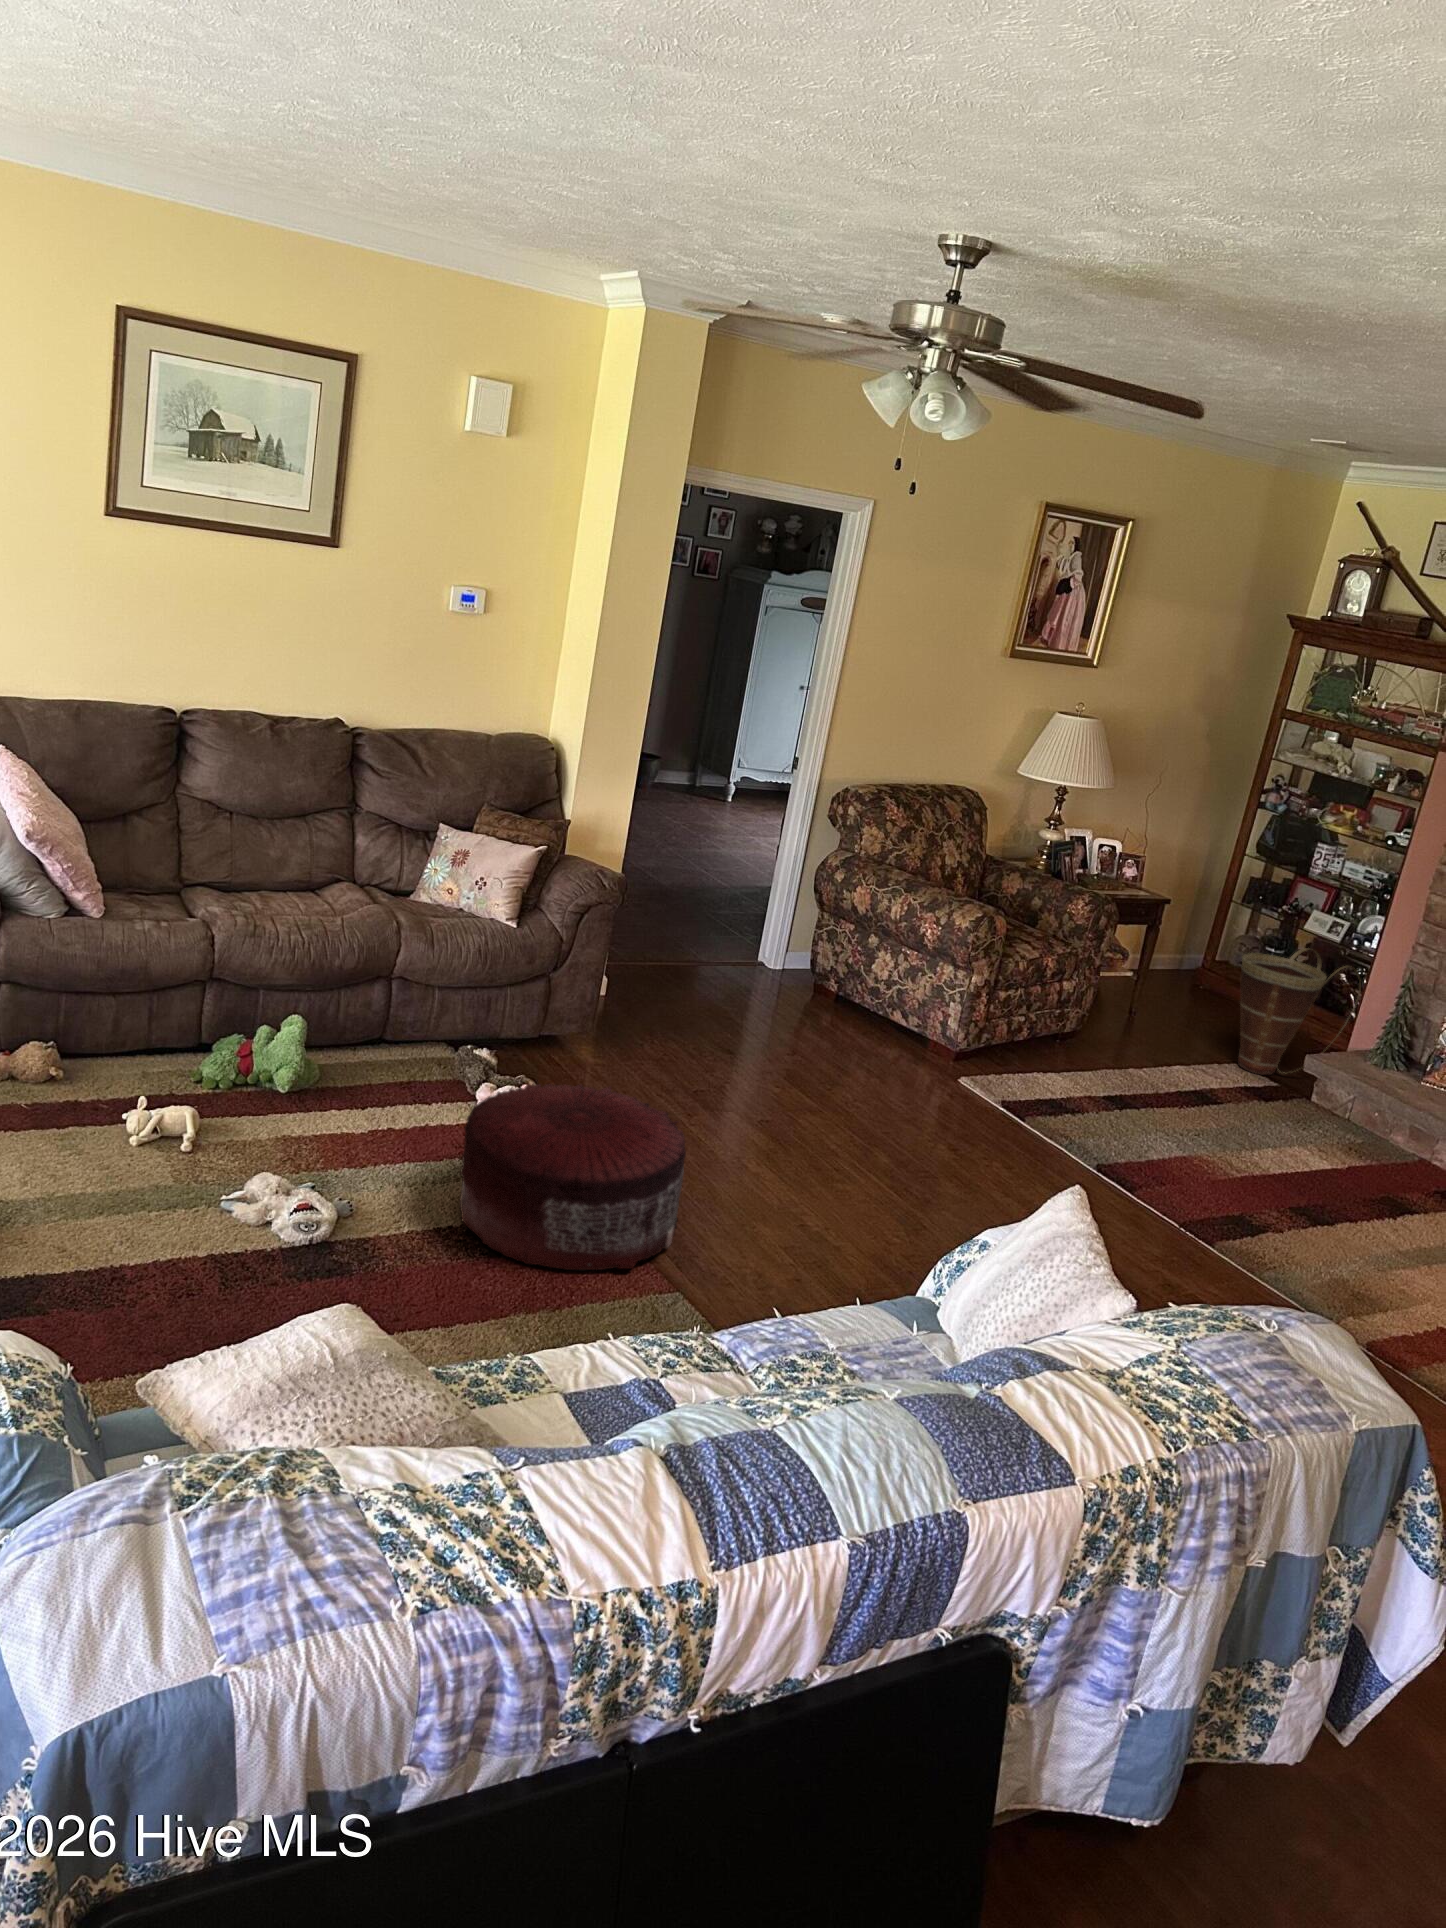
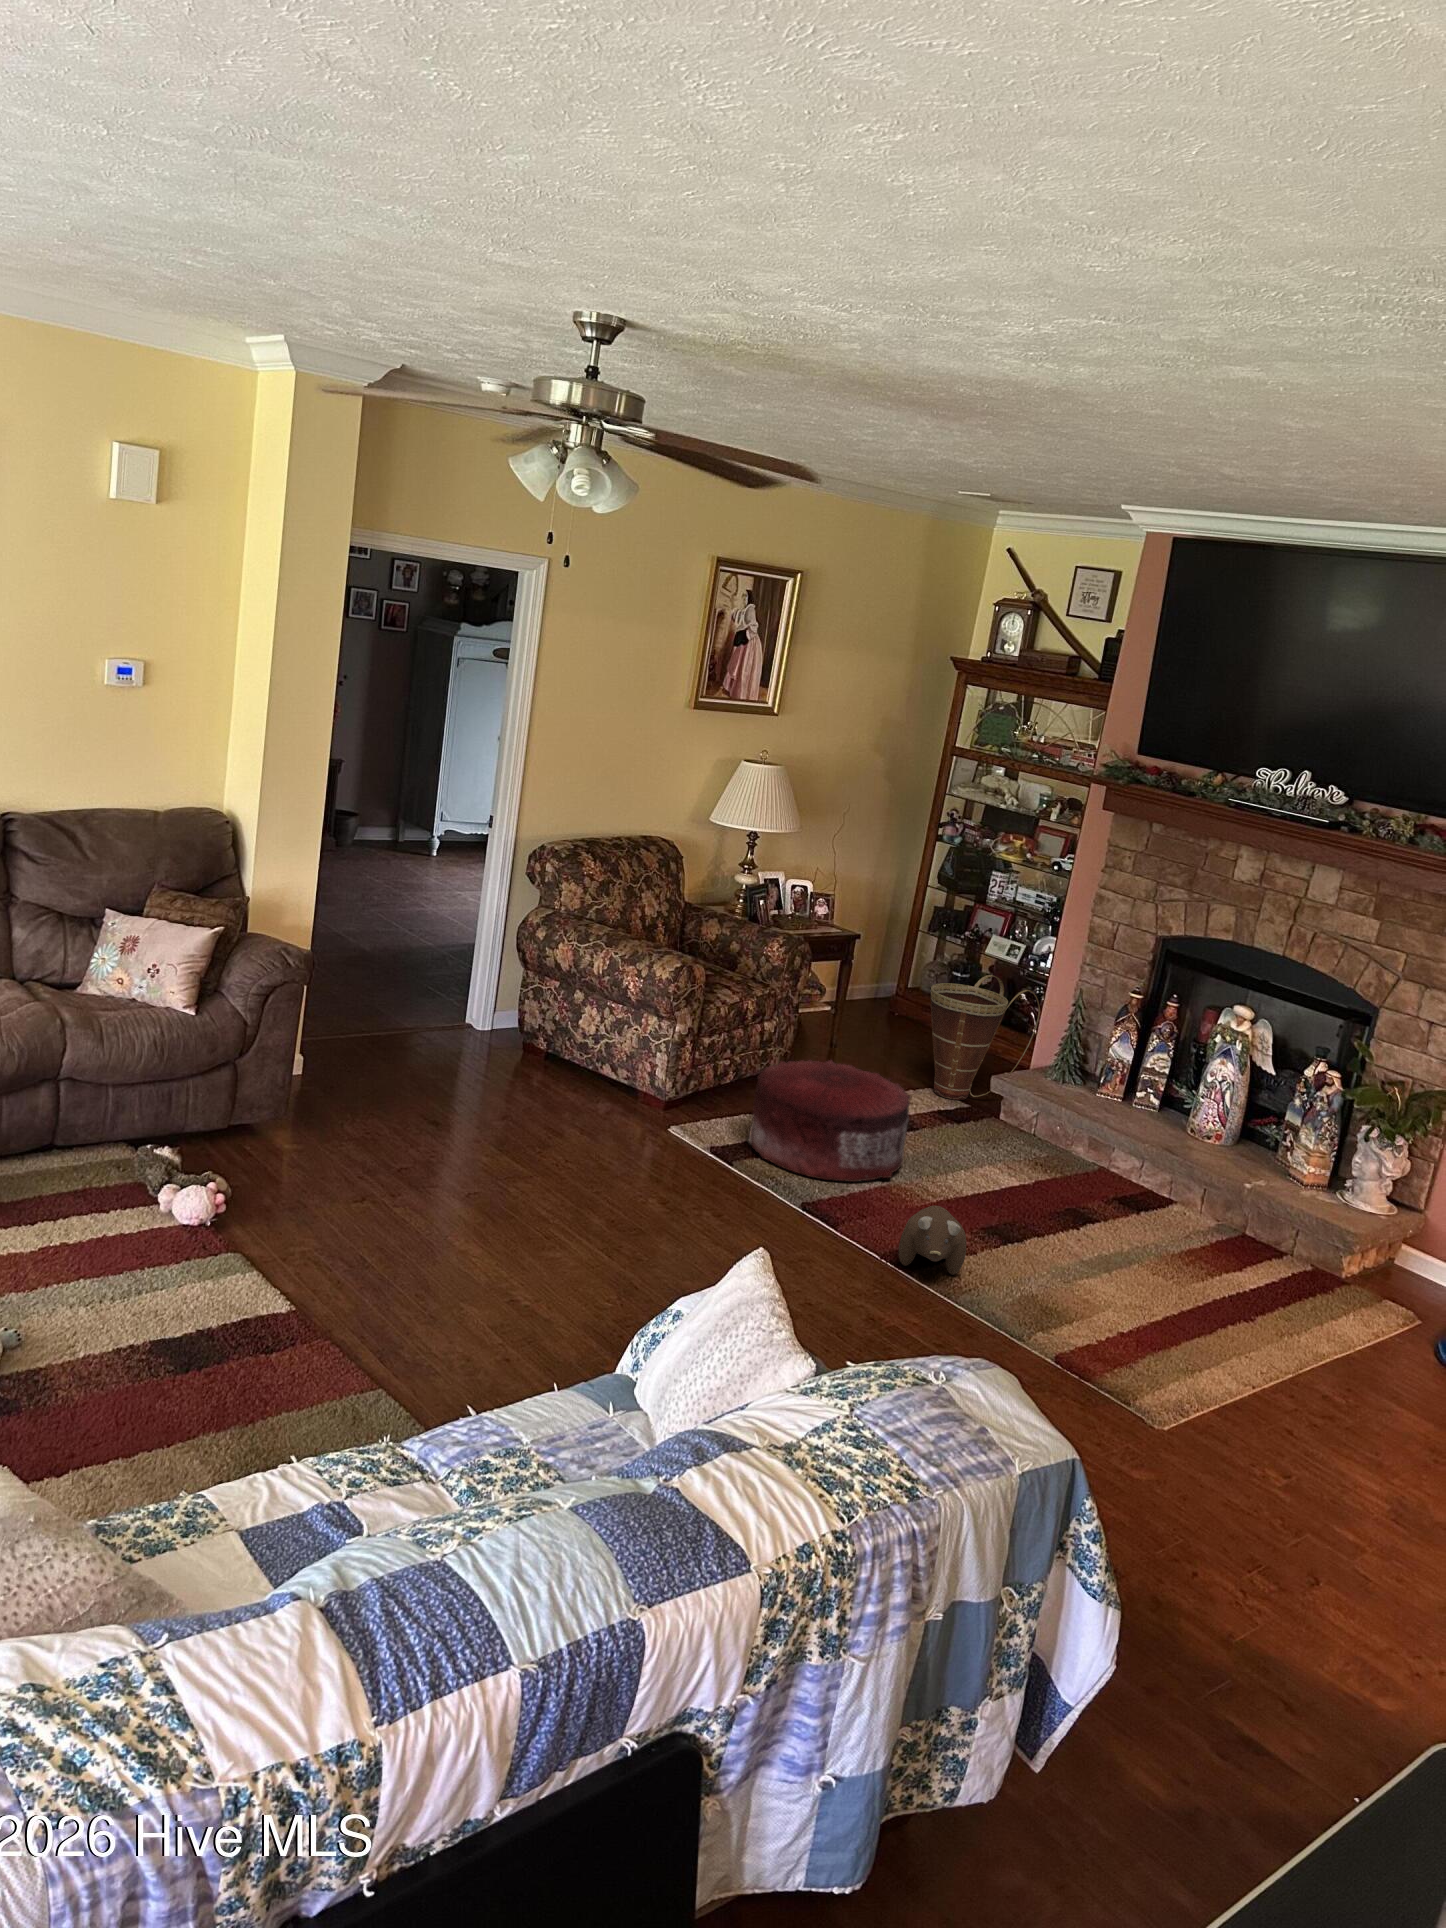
pouf: present [460,1084,686,1270] -> present [748,1060,911,1182]
plush toy: none [1198,1175,1273,1247] -> present [899,1206,966,1275]

